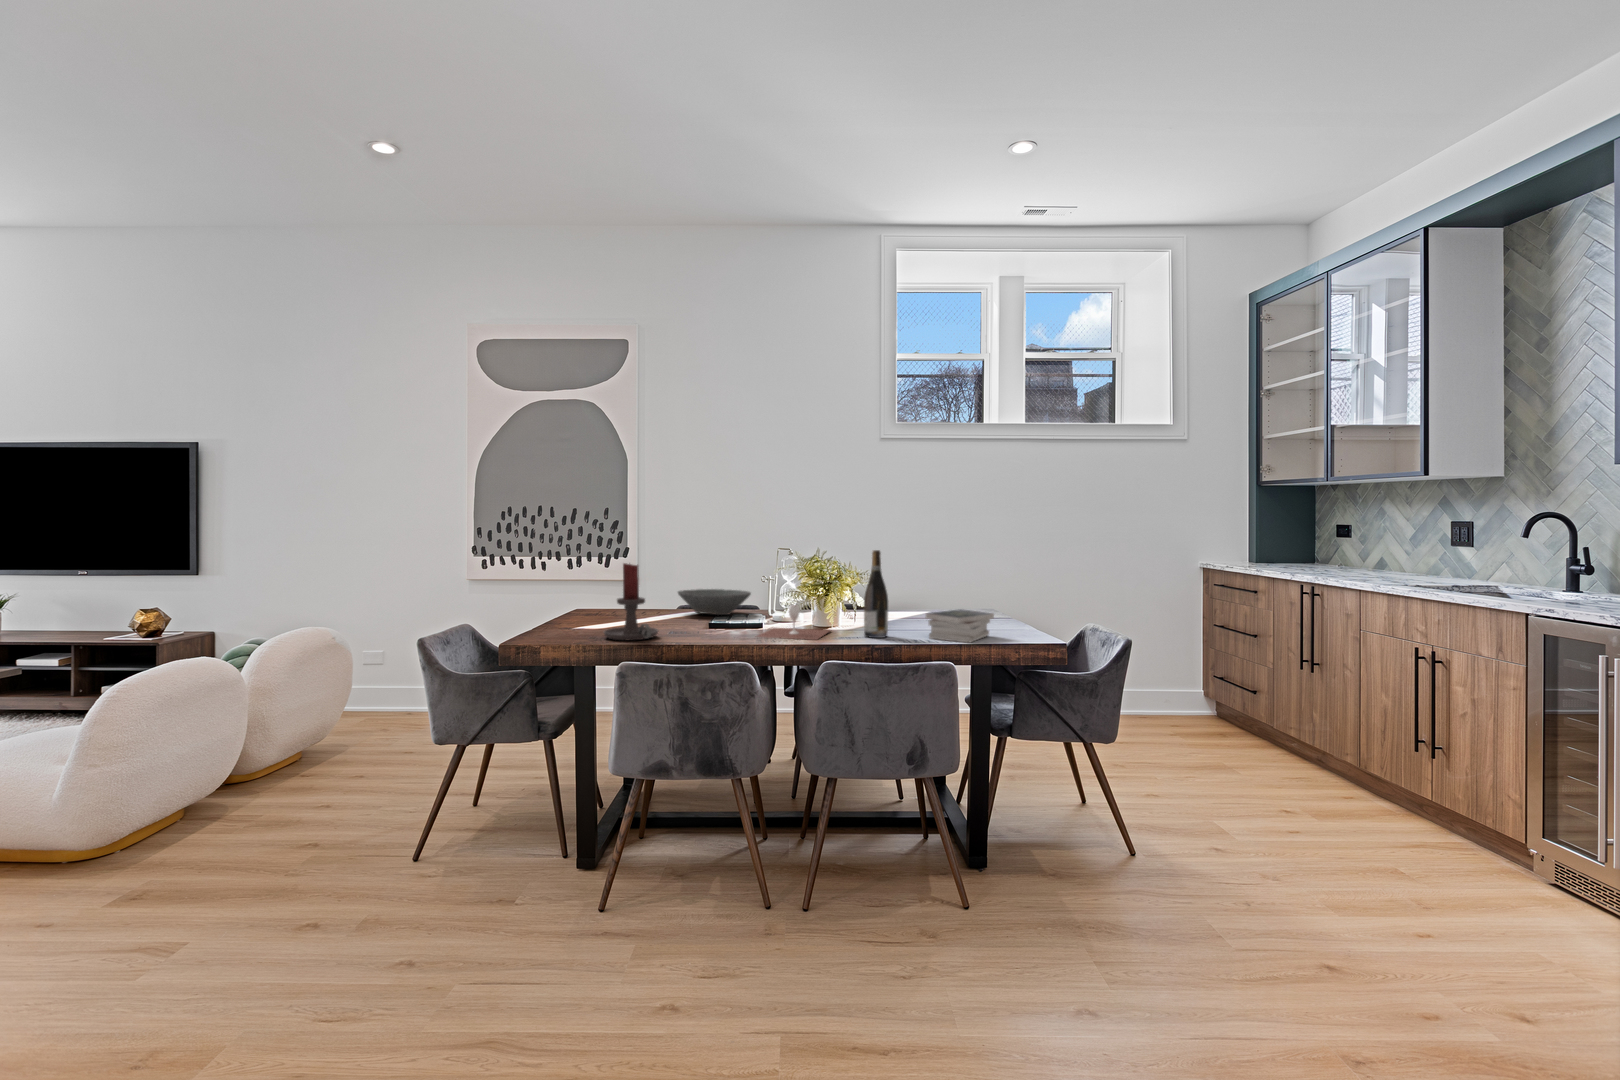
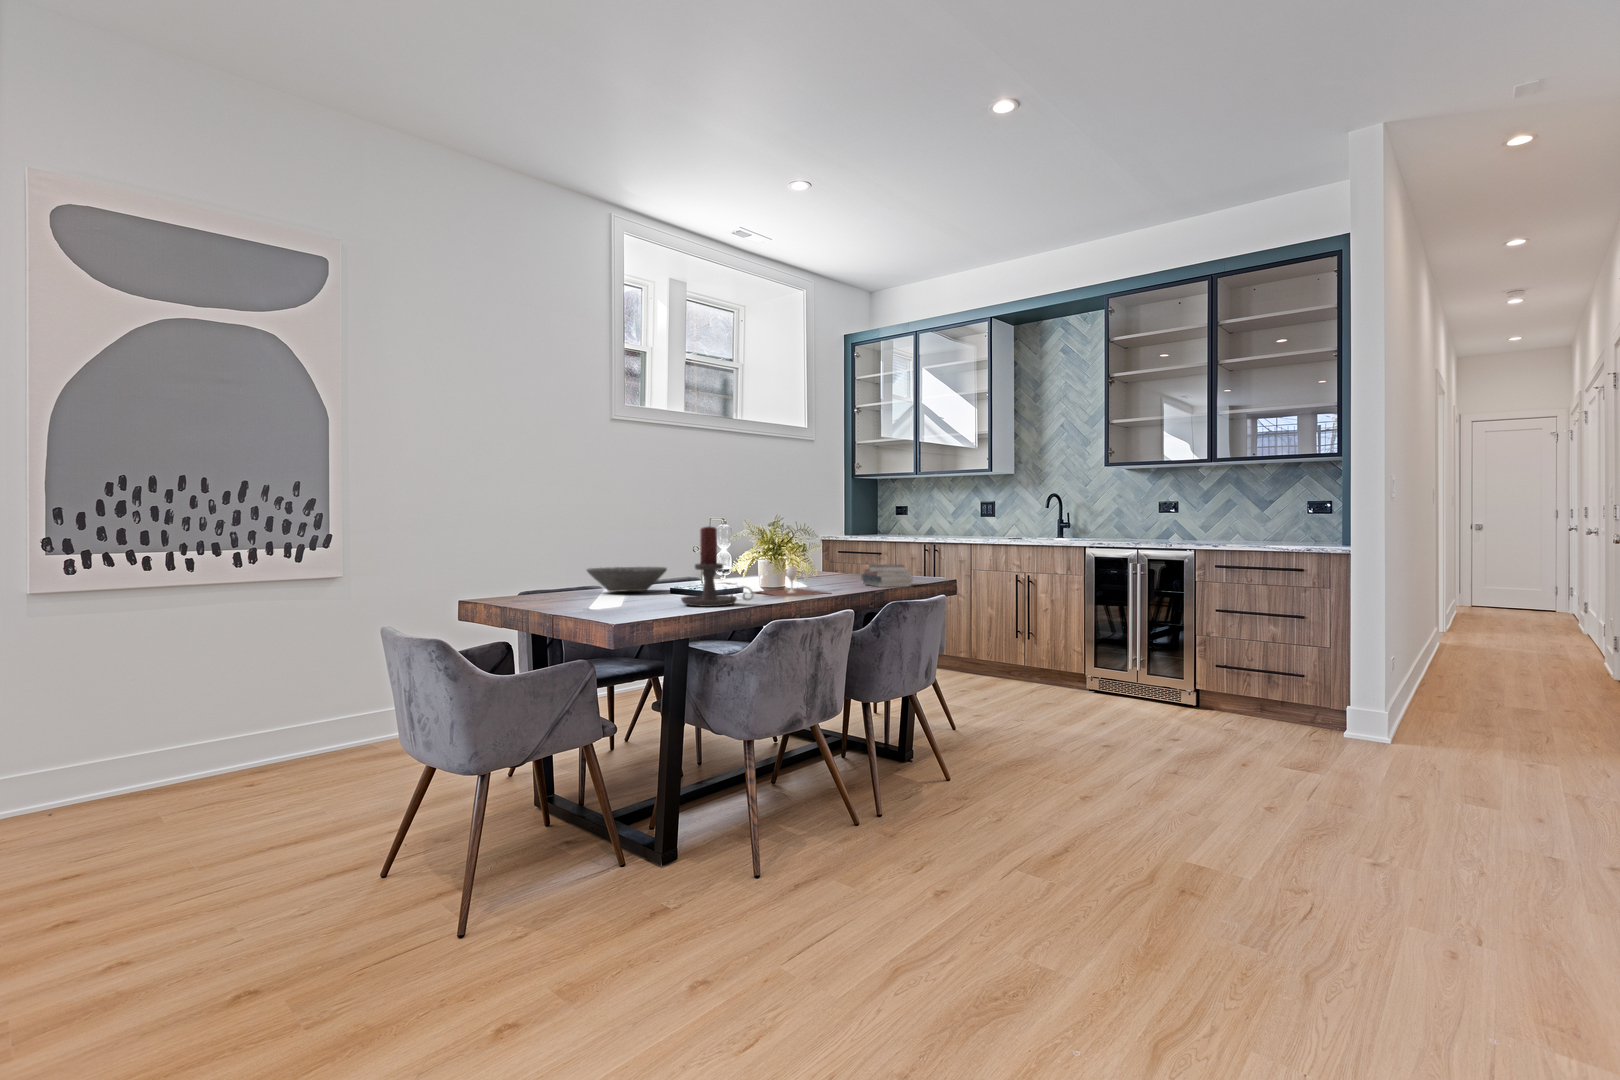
wine bottle: present [864,550,888,638] -> none [835,514,856,590]

